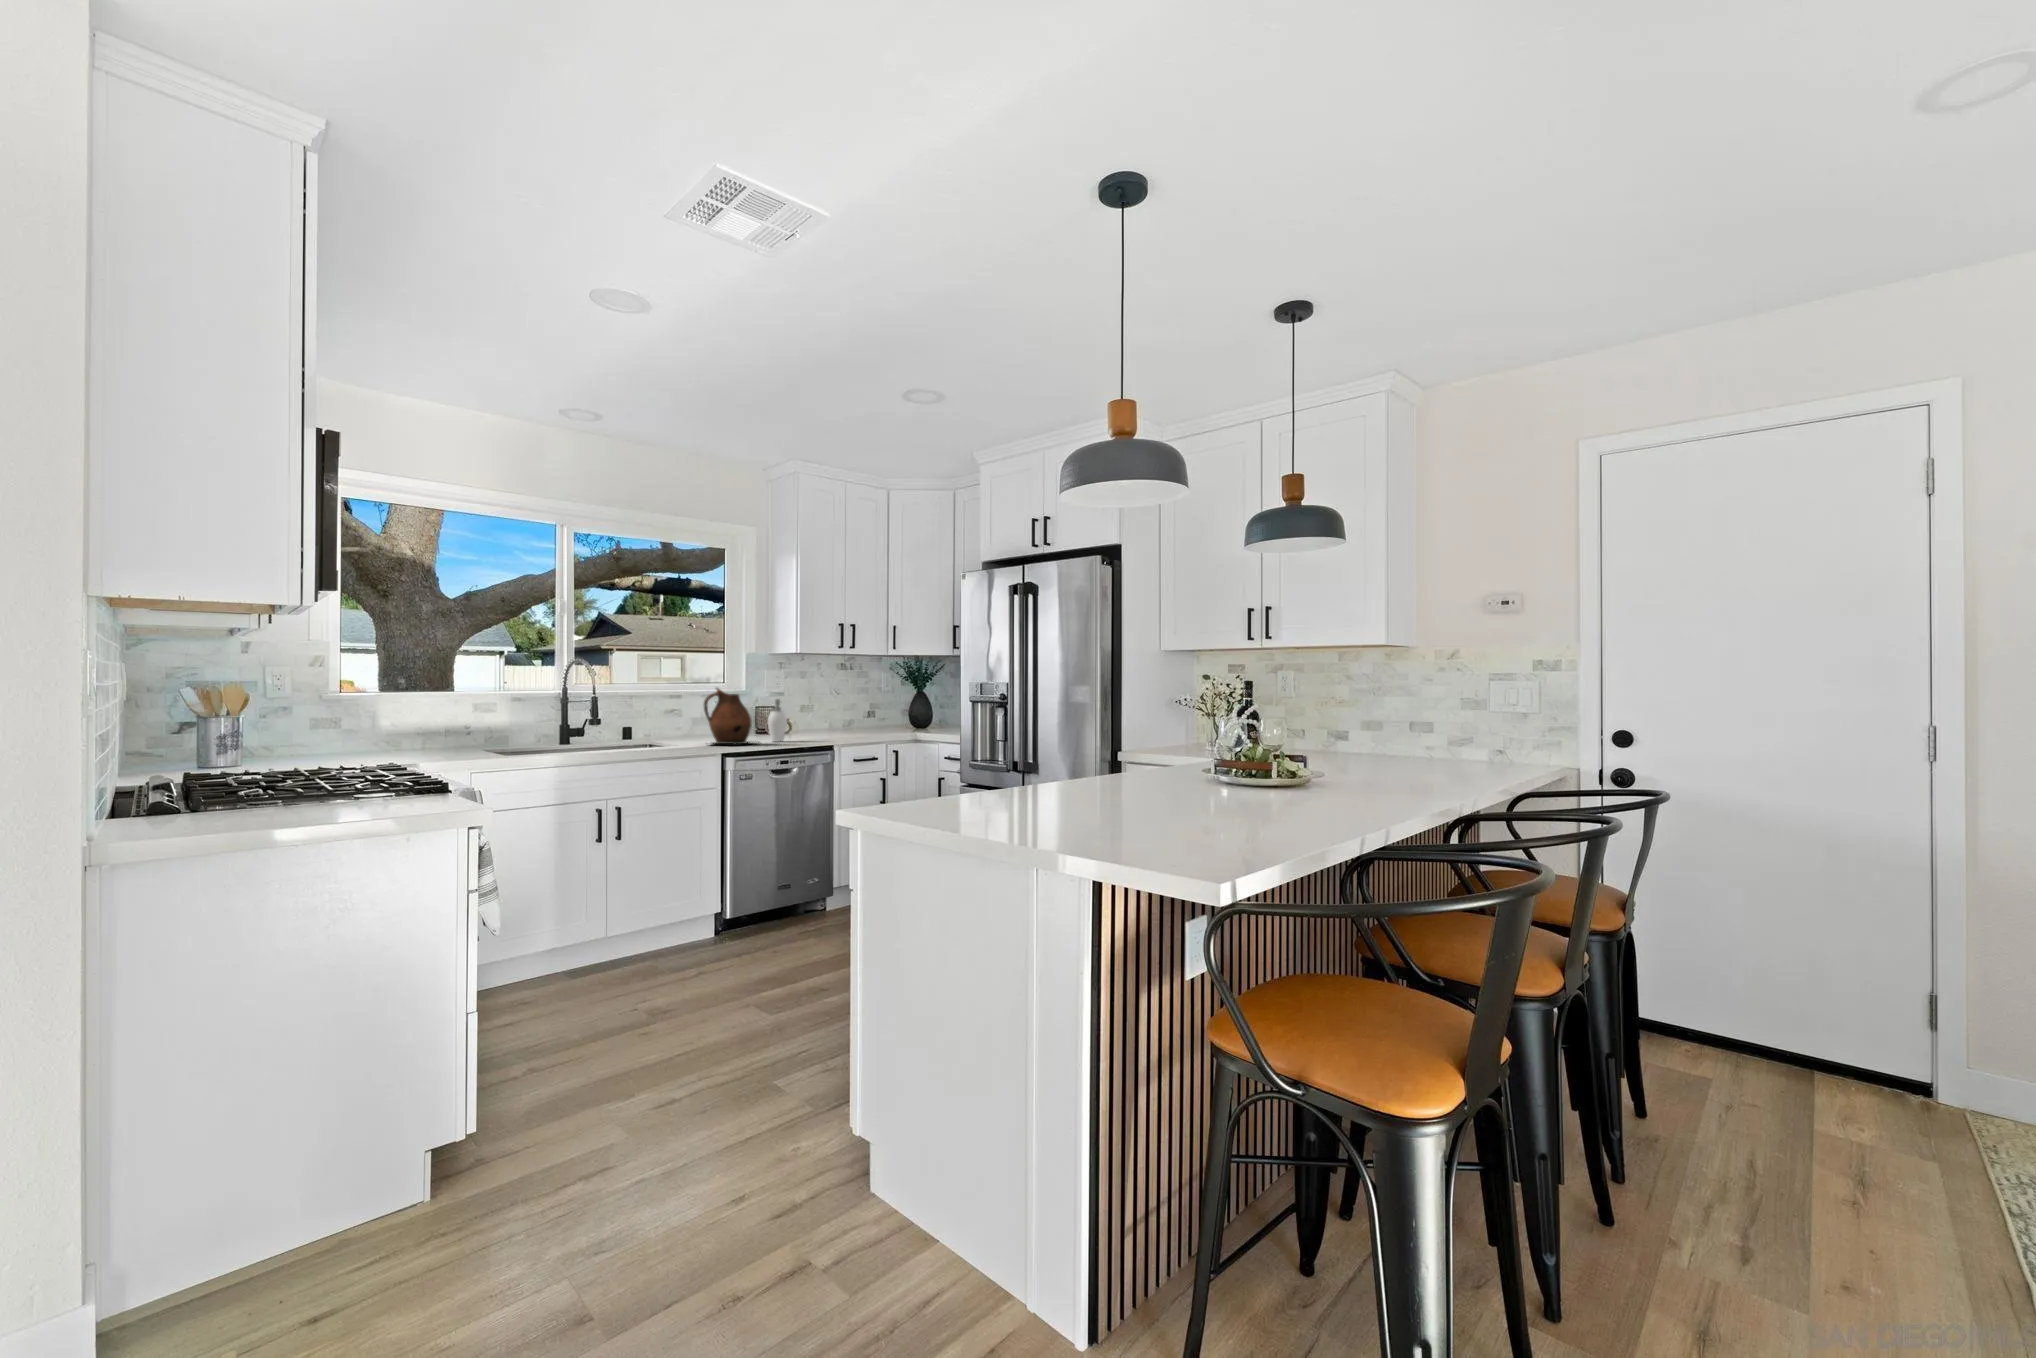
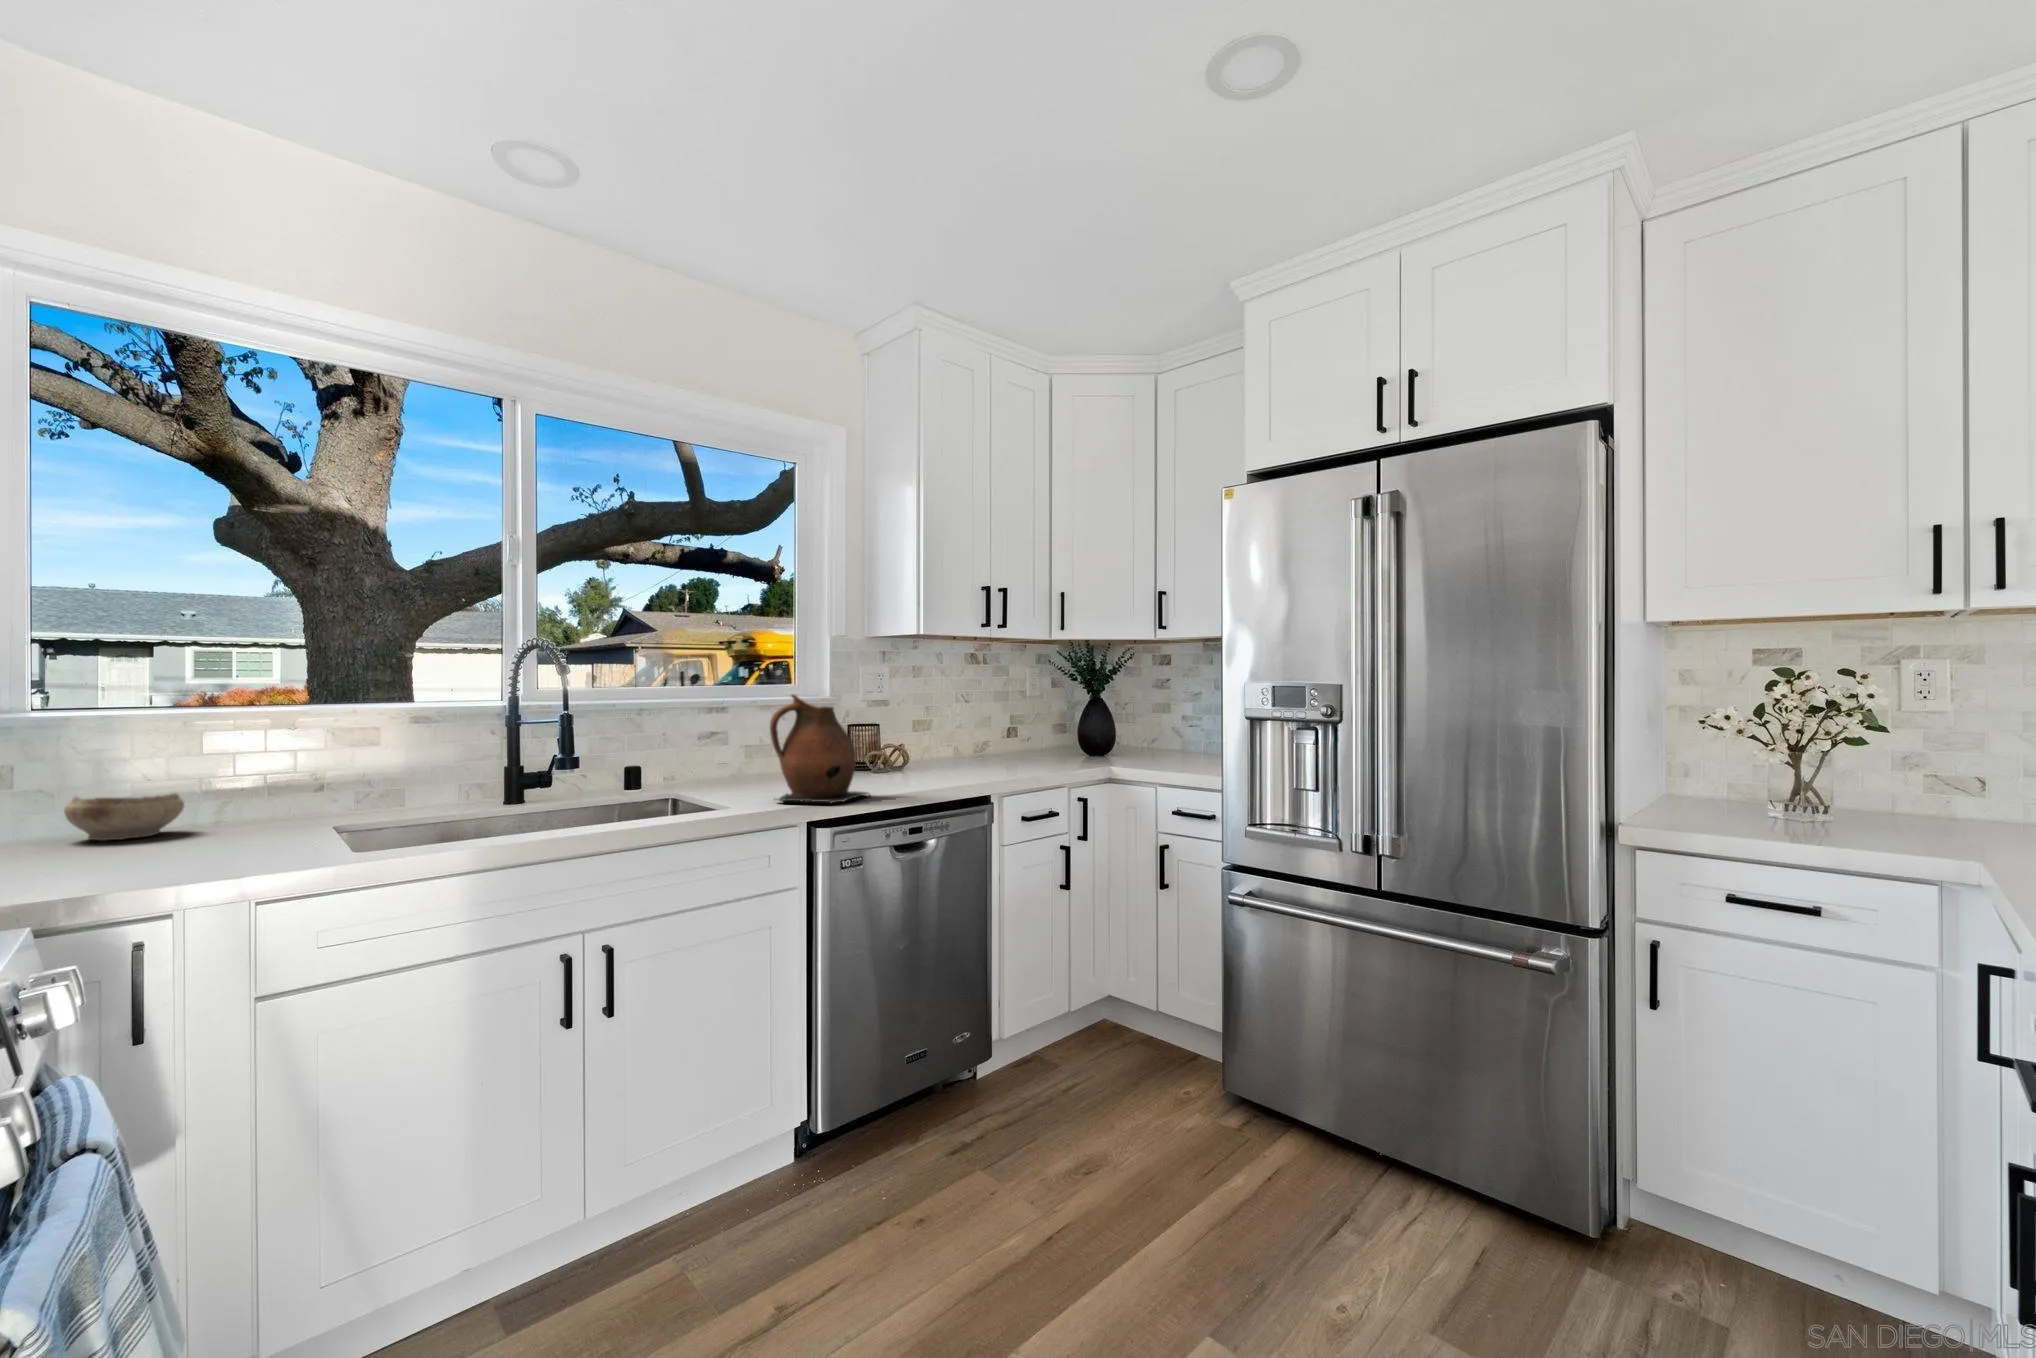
soap dispenser: present [768,699,787,742] -> none [877,714,920,790]
ceramic bowl: none [362,731,412,753] -> present [64,791,184,841]

